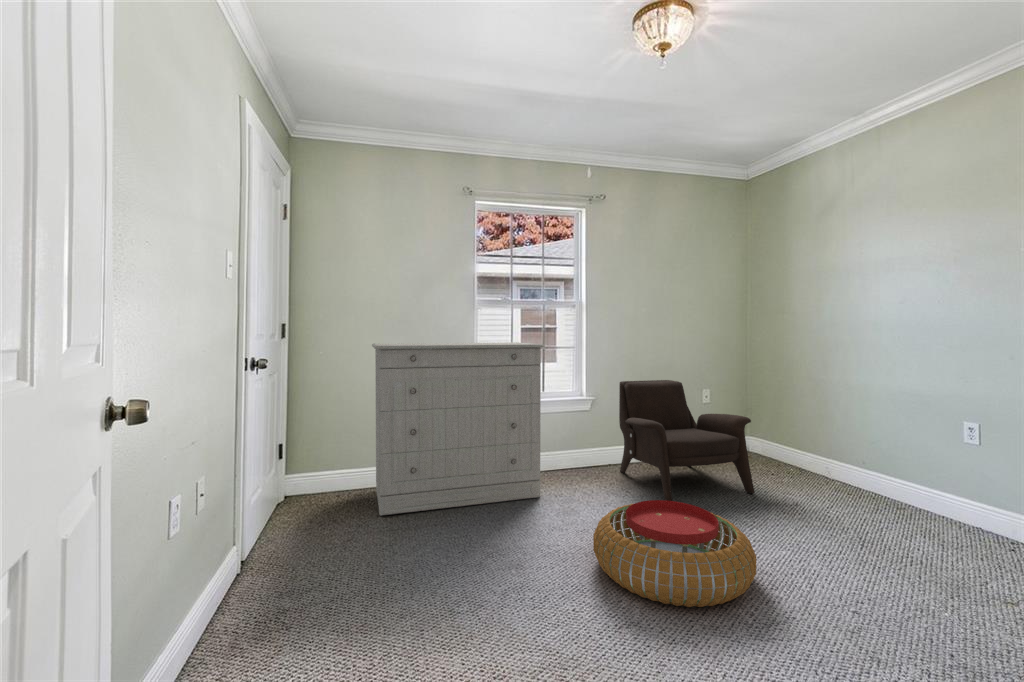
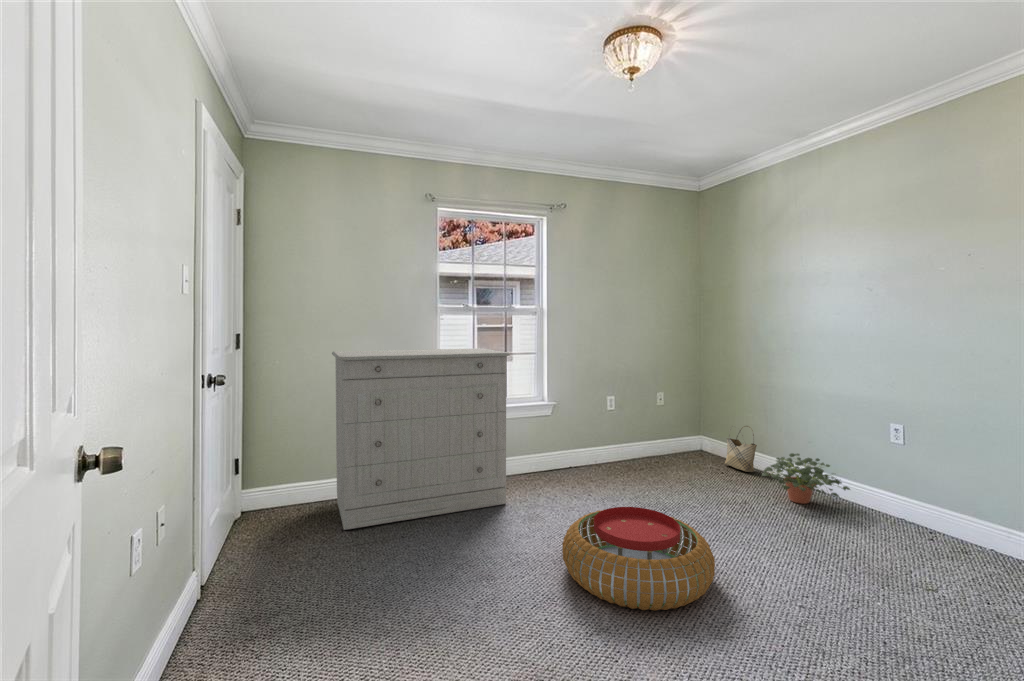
armchair: present [619,380,755,501] -> none [581,383,709,505]
woven basket: none [774,425,809,474] -> present [725,426,757,472]
potted plant: none [813,454,916,507] -> present [762,453,850,504]

